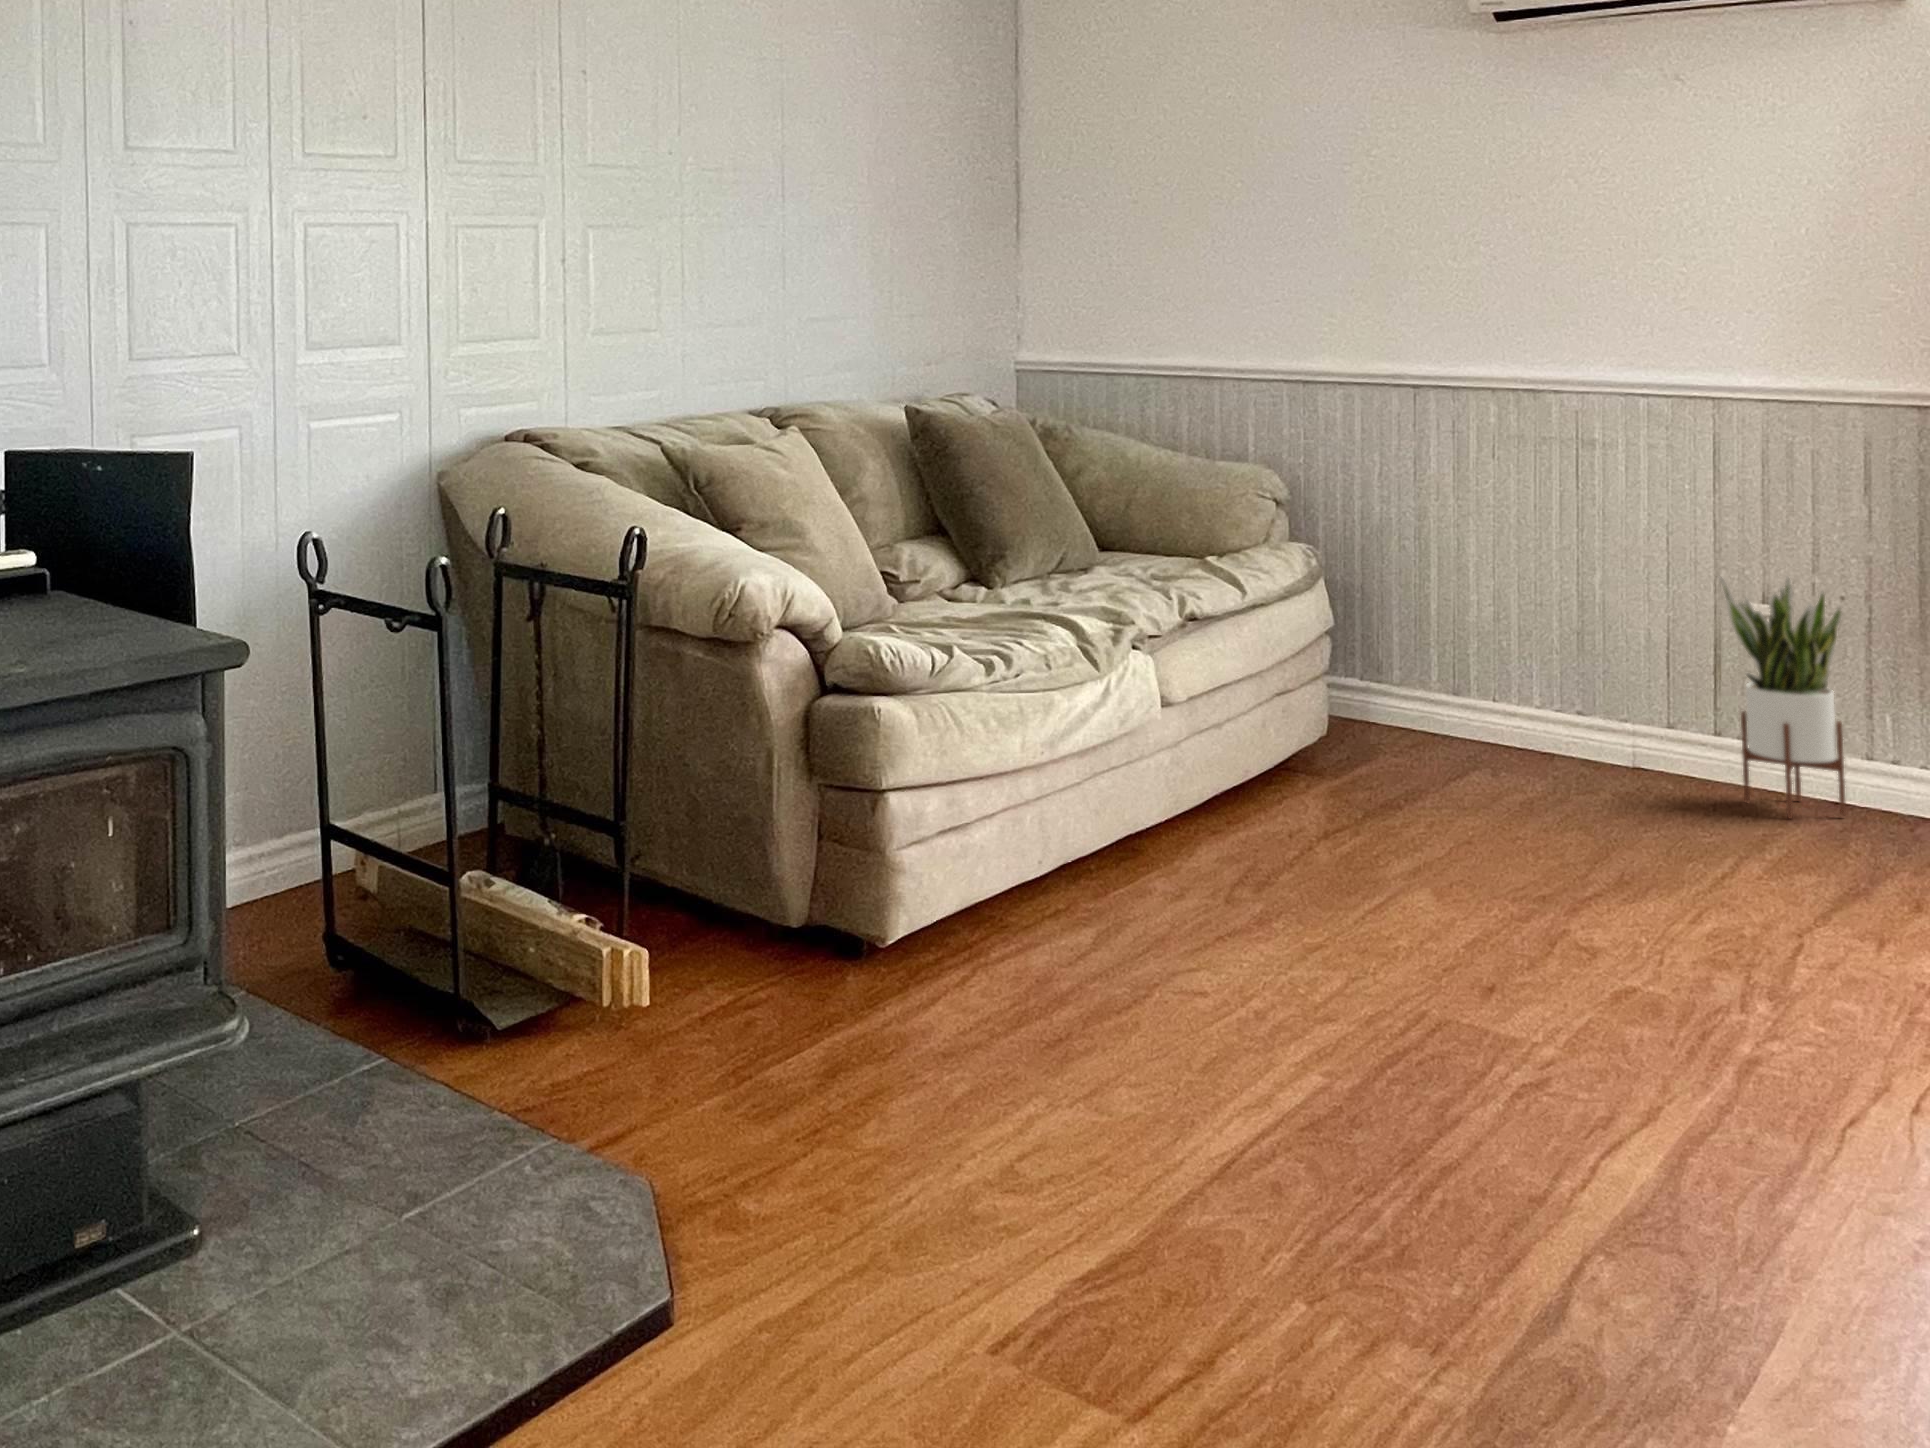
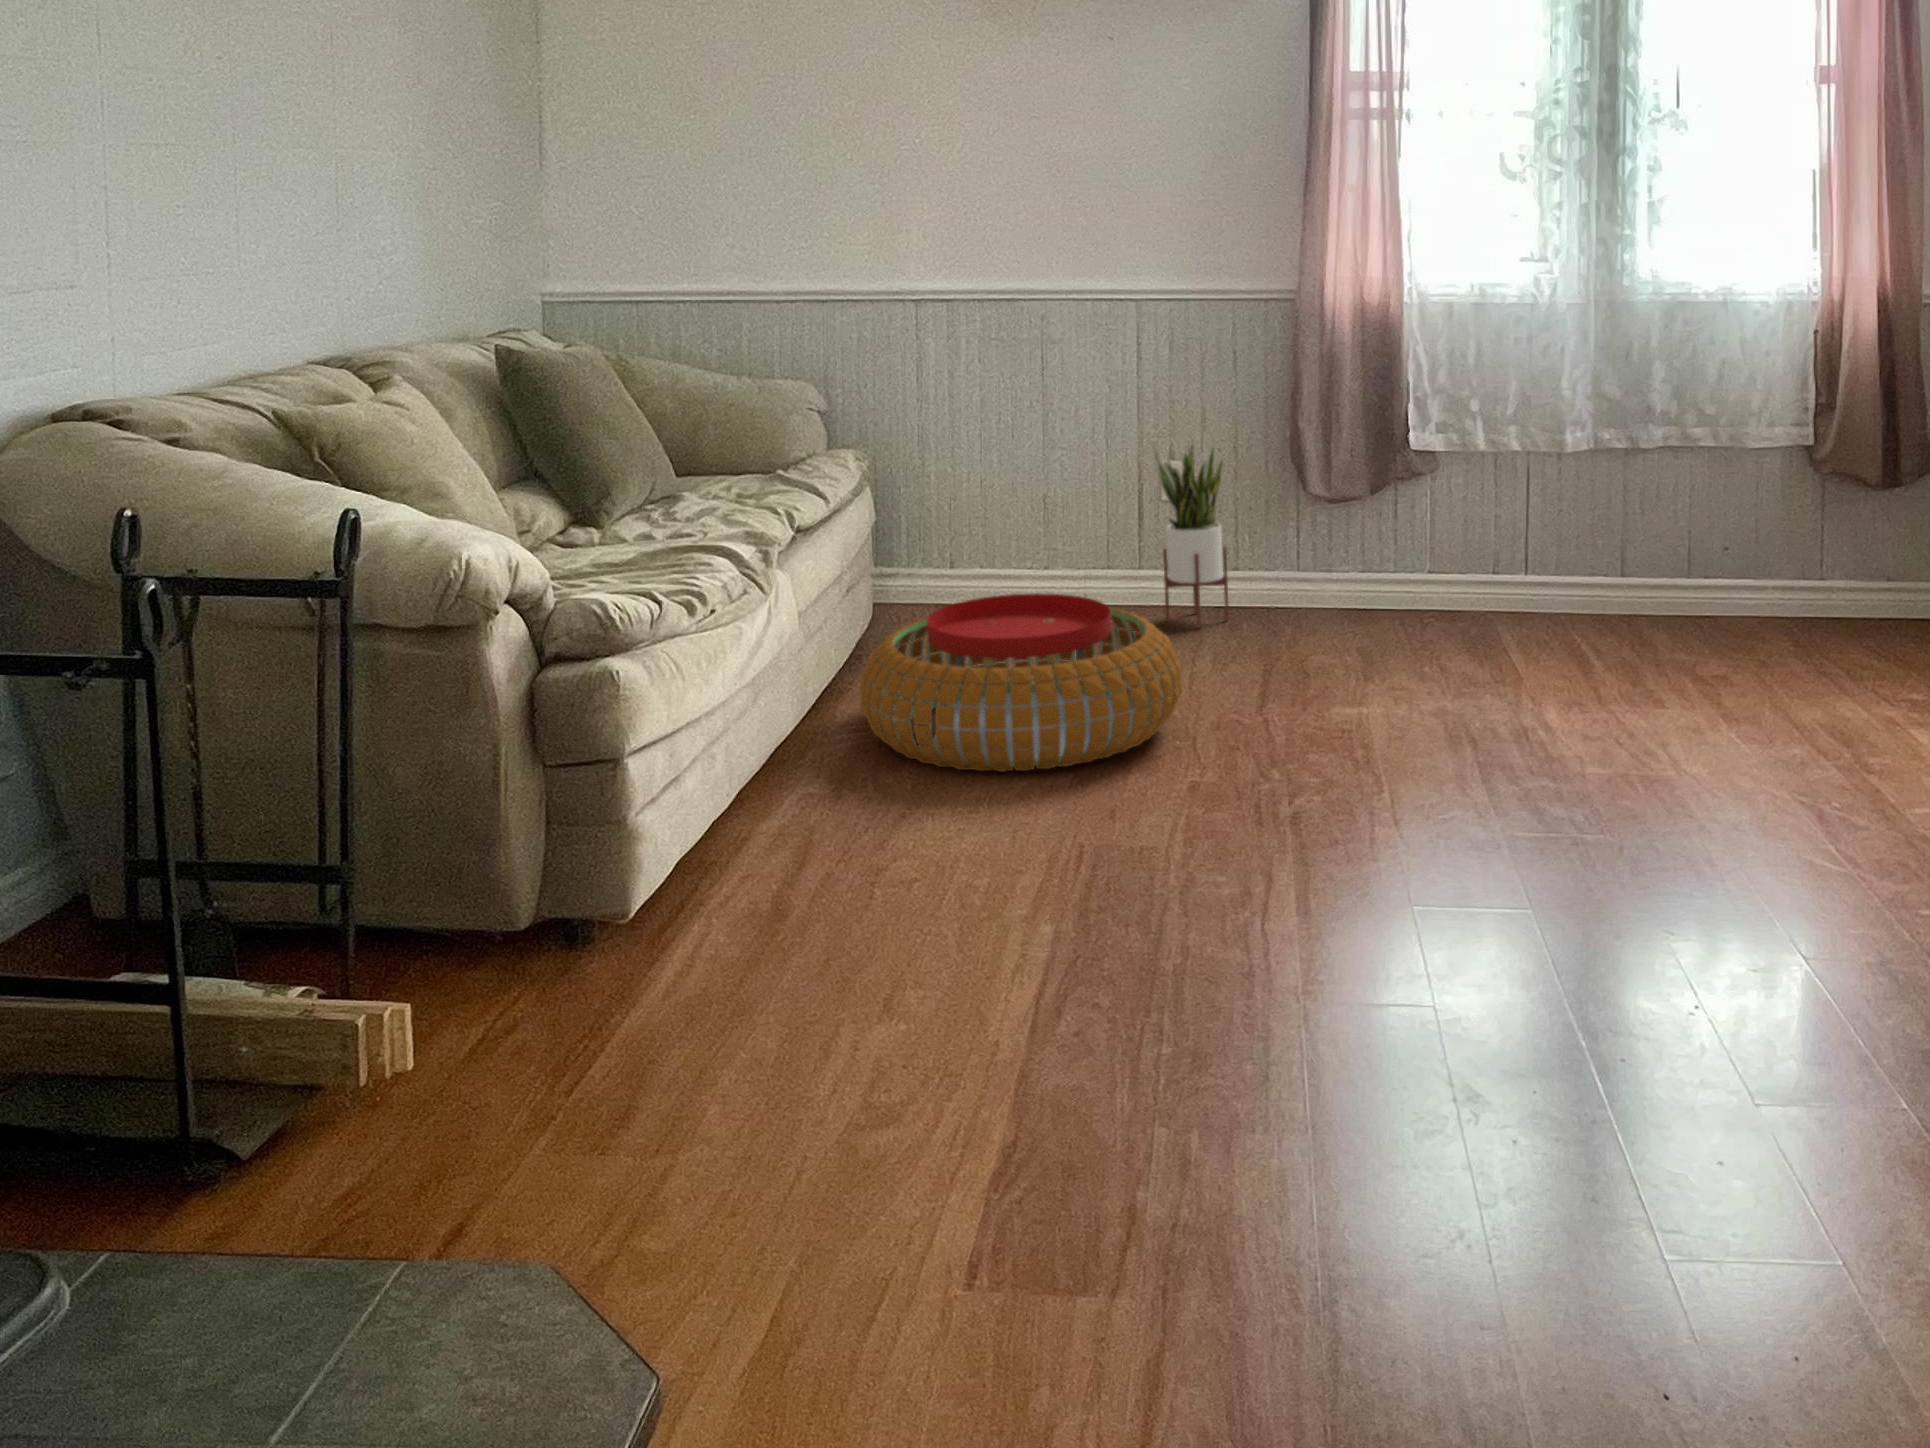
pouf: none [1243,721,1672,931] -> present [860,593,1182,772]

